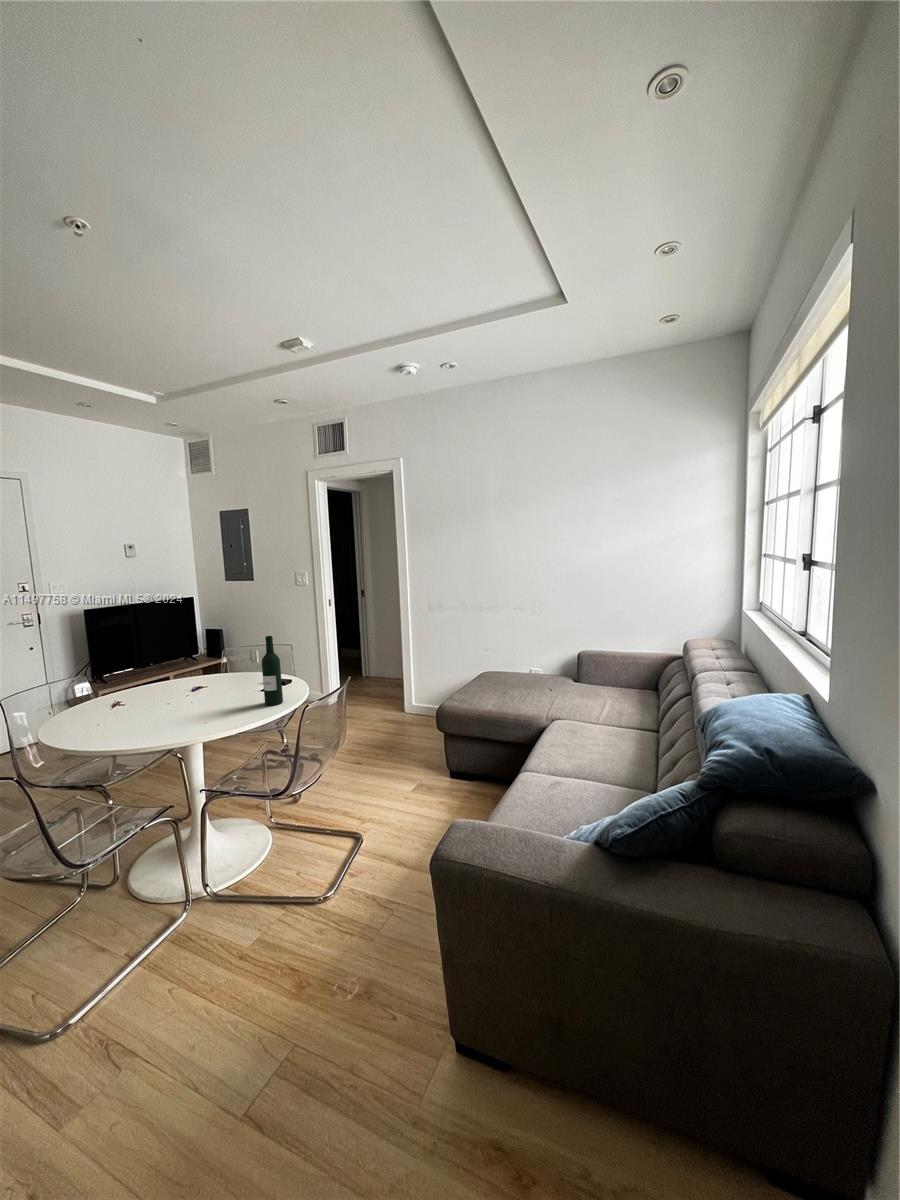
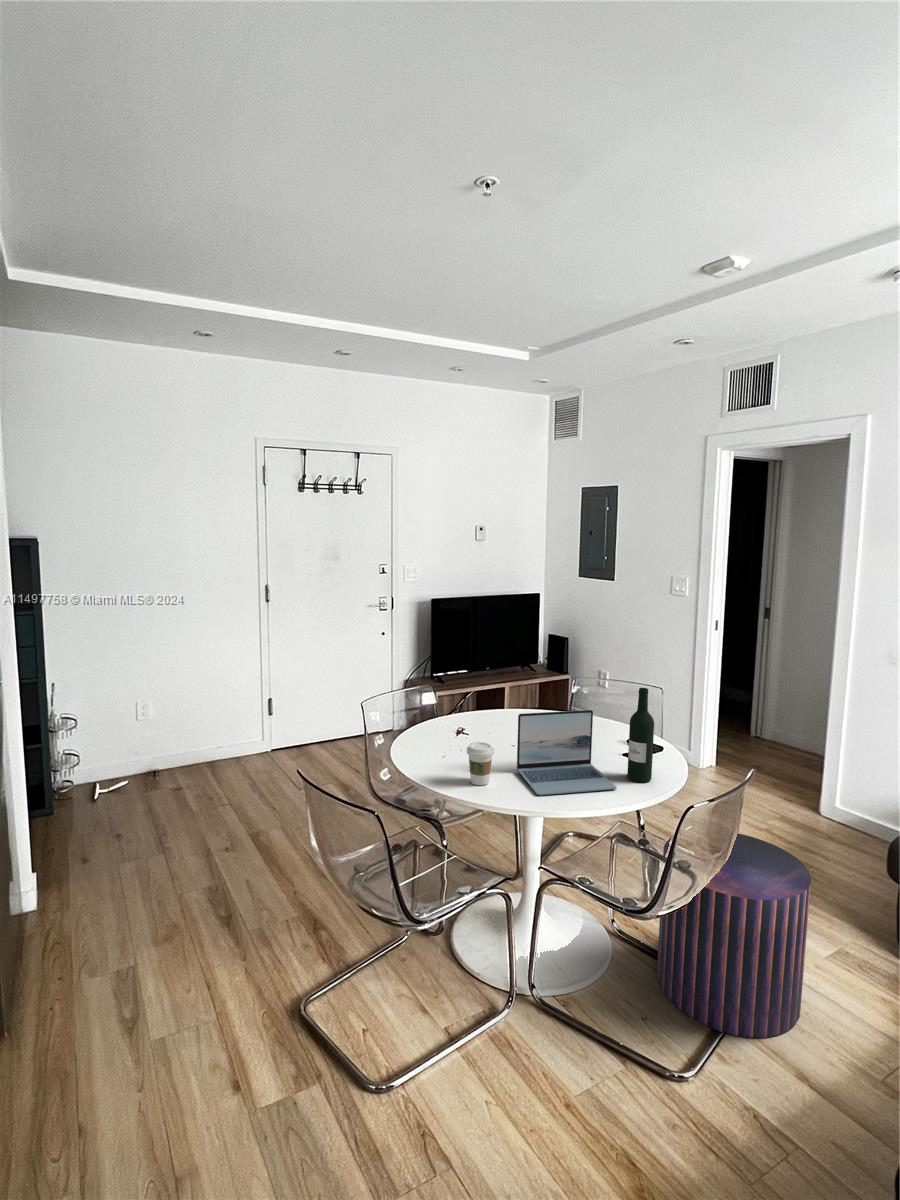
laptop: none [166,661,256,731] -> present [517,710,617,795]
coffee cup: none [117,701,146,738] -> present [467,742,494,785]
pouf: none [300,728,398,861] -> present [657,833,811,1038]

